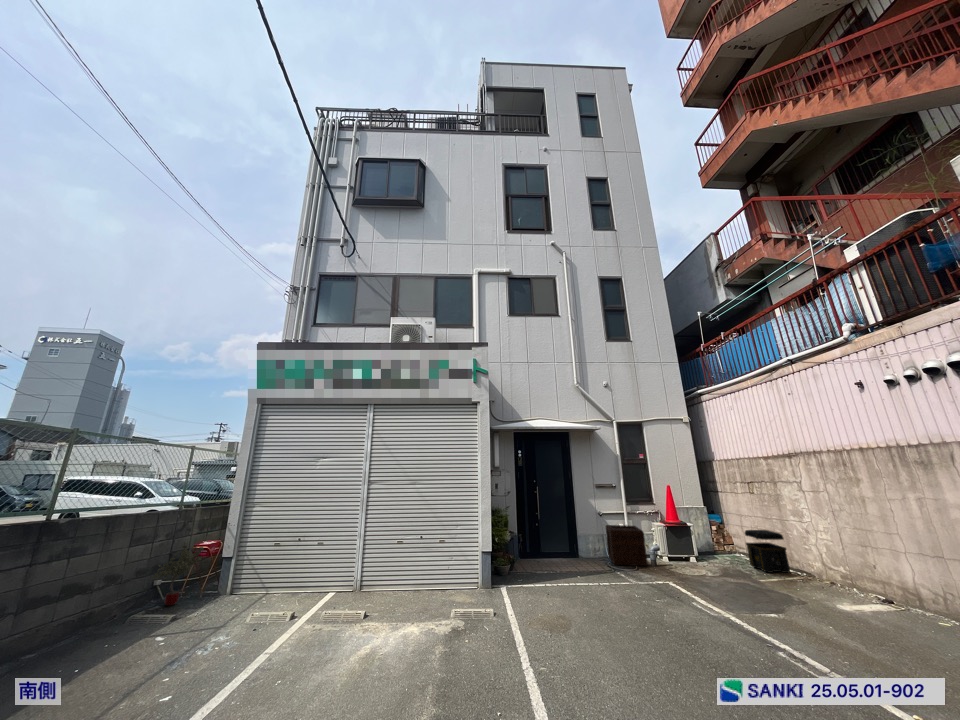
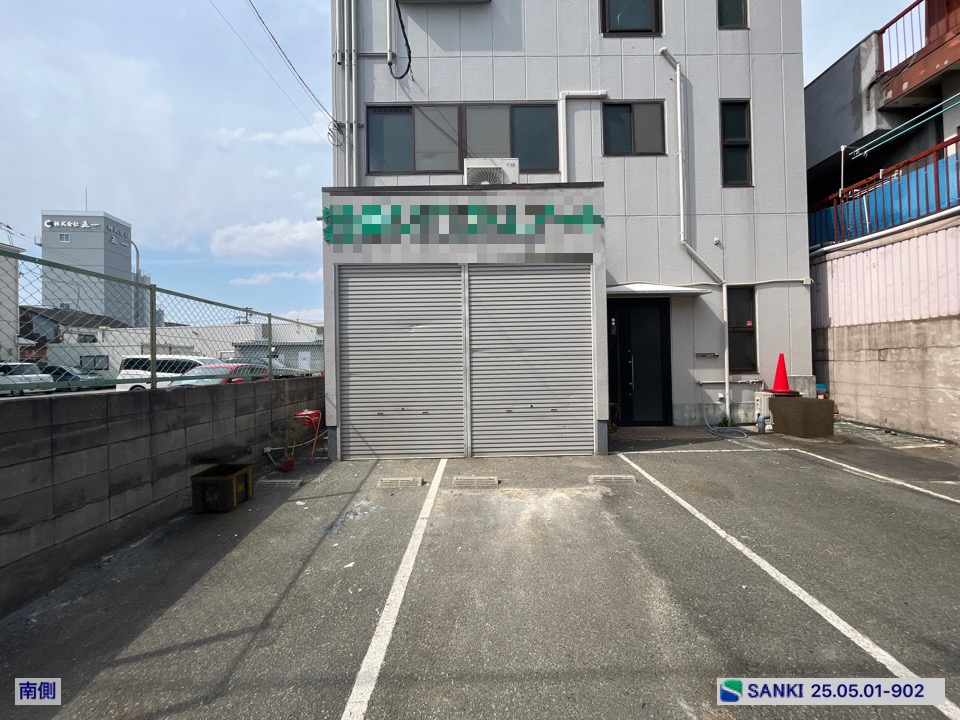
wooden crate: present [606,525,648,566] -> none [702,395,755,433]
cardboard box: none [659,528,717,572] -> present [768,396,834,438]
toolbox: present [745,530,790,573] -> present [190,445,254,512]

